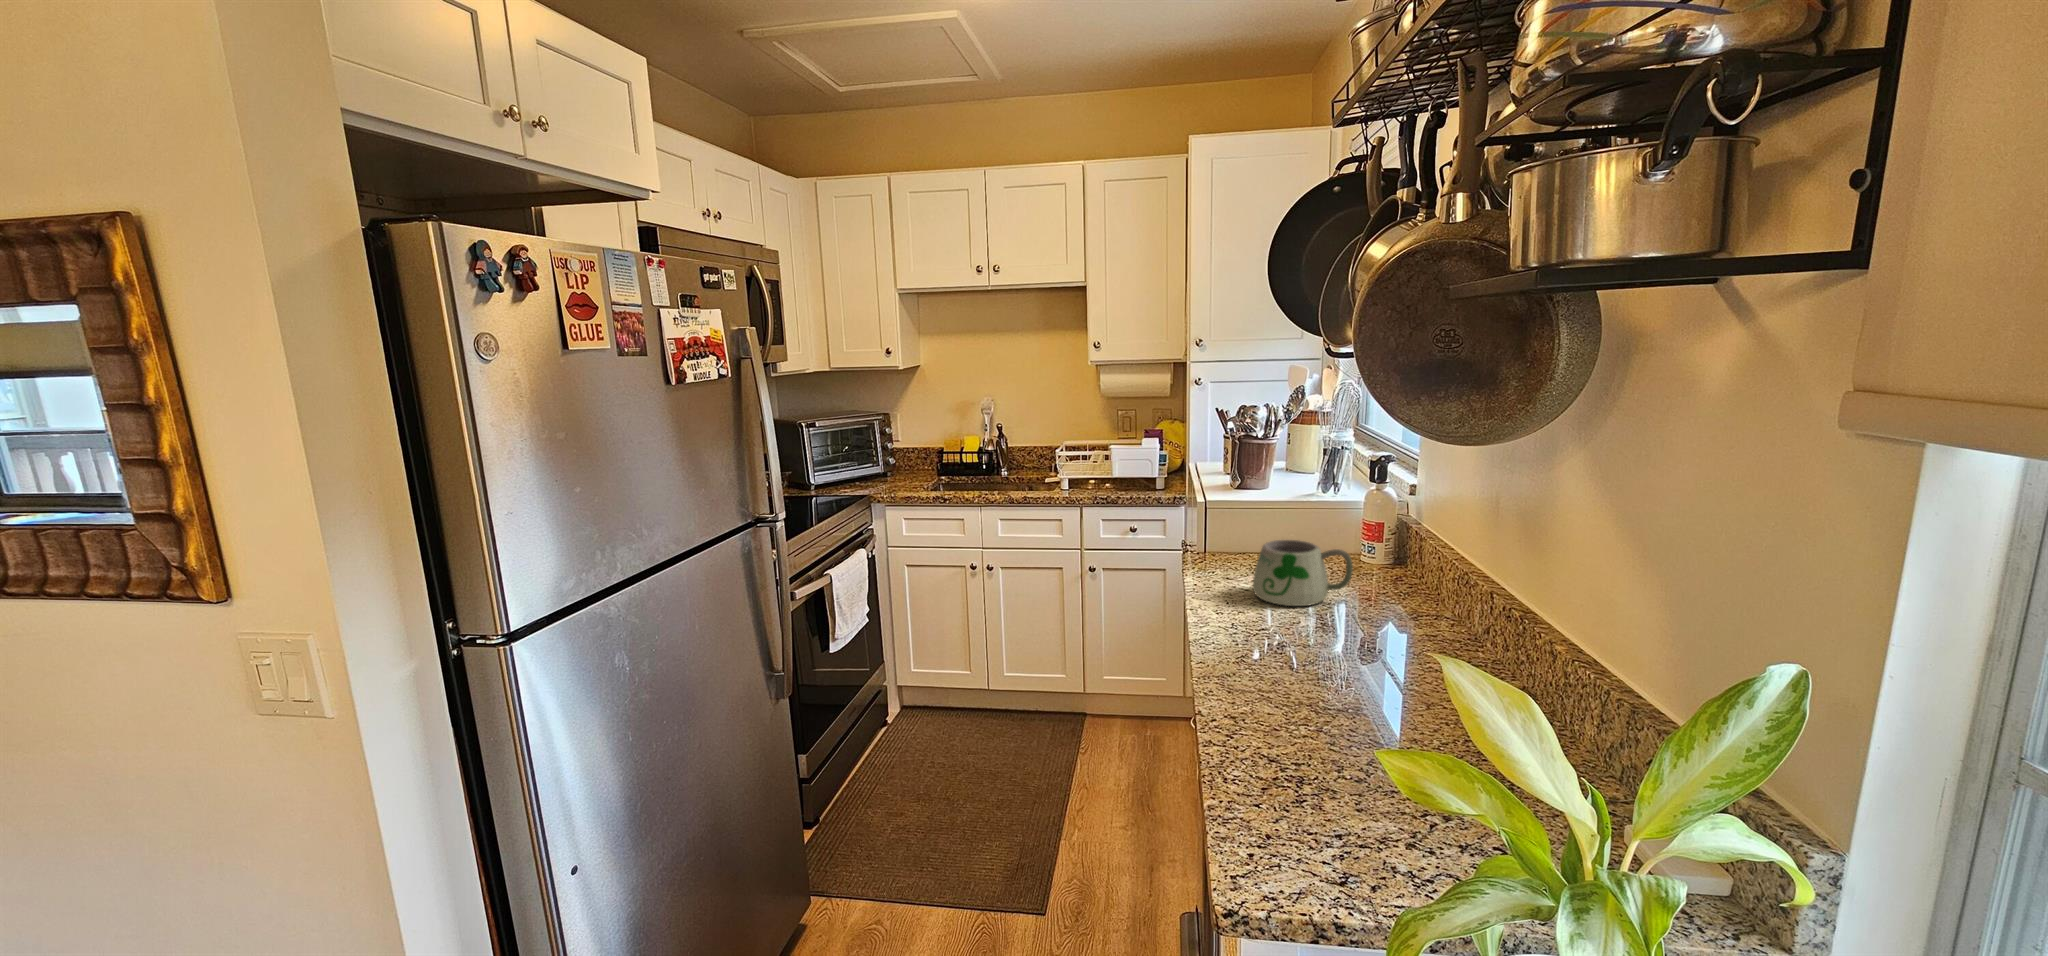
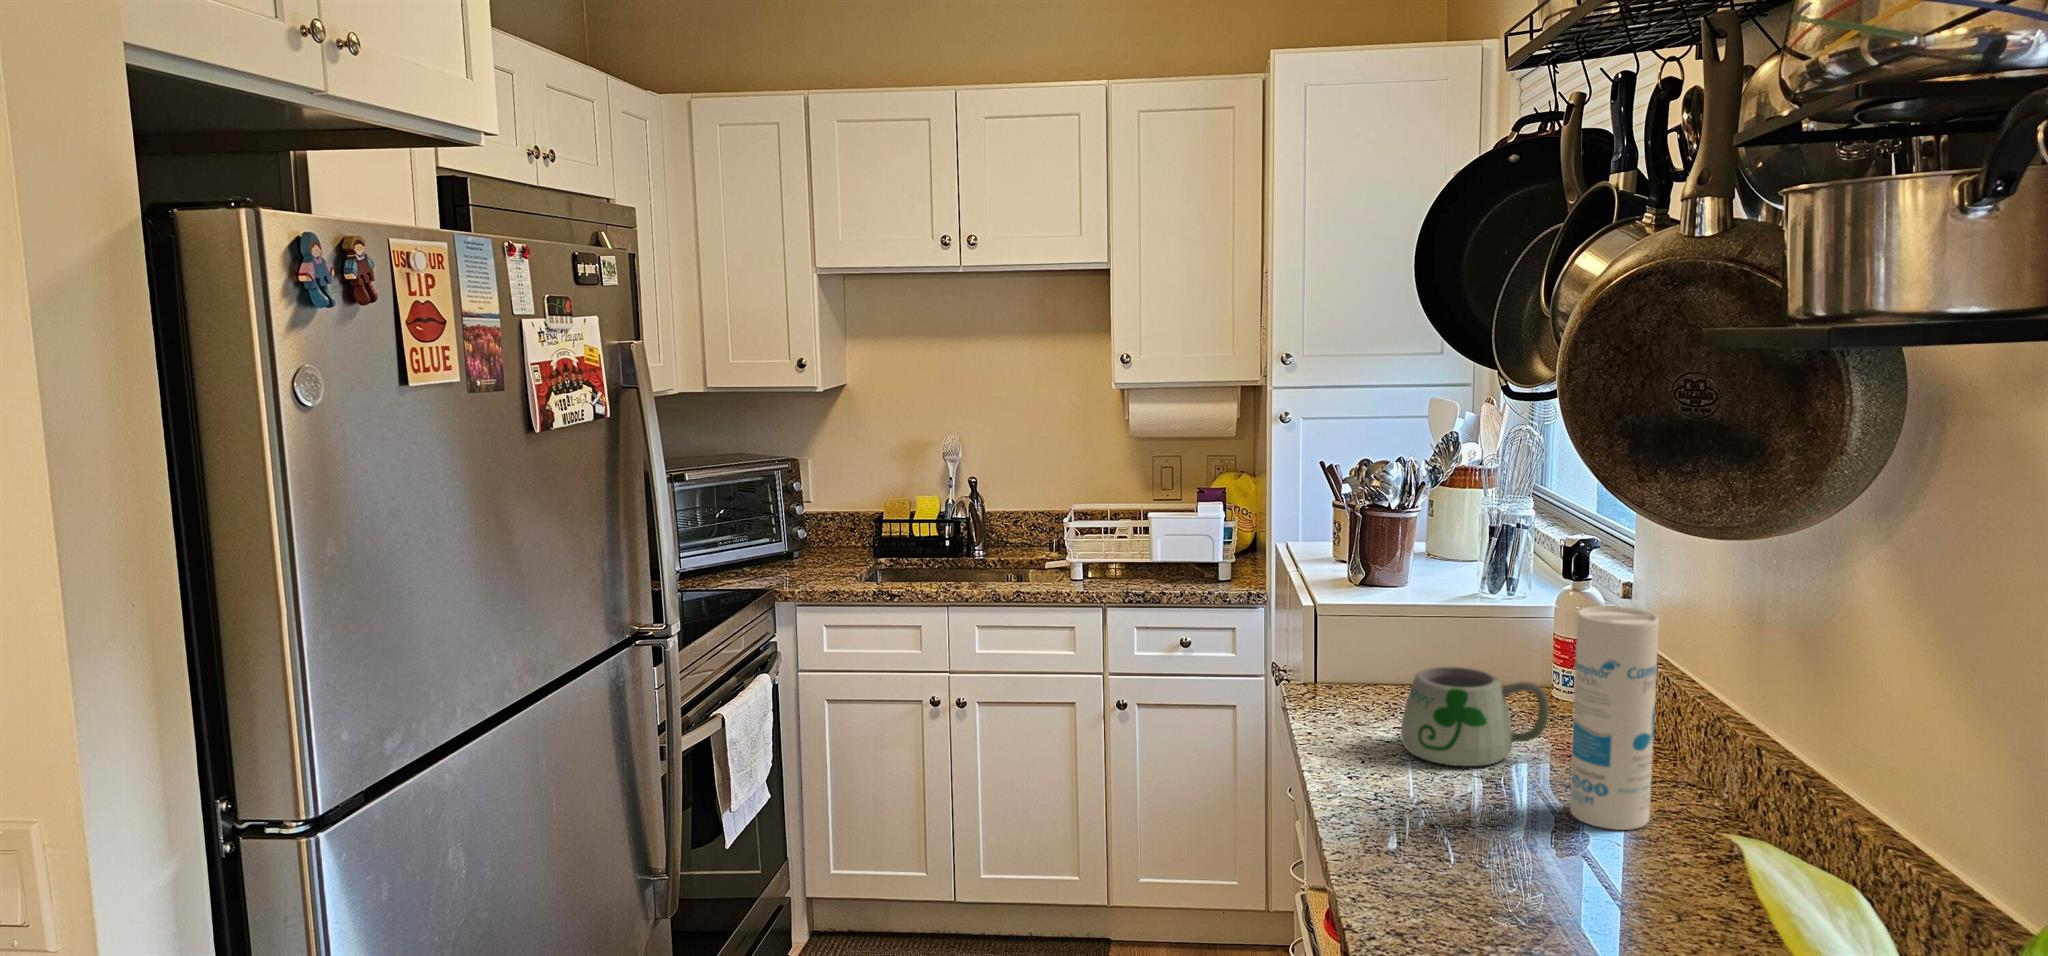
canister: none [1361,495,1423,648] -> present [1570,606,1659,830]

